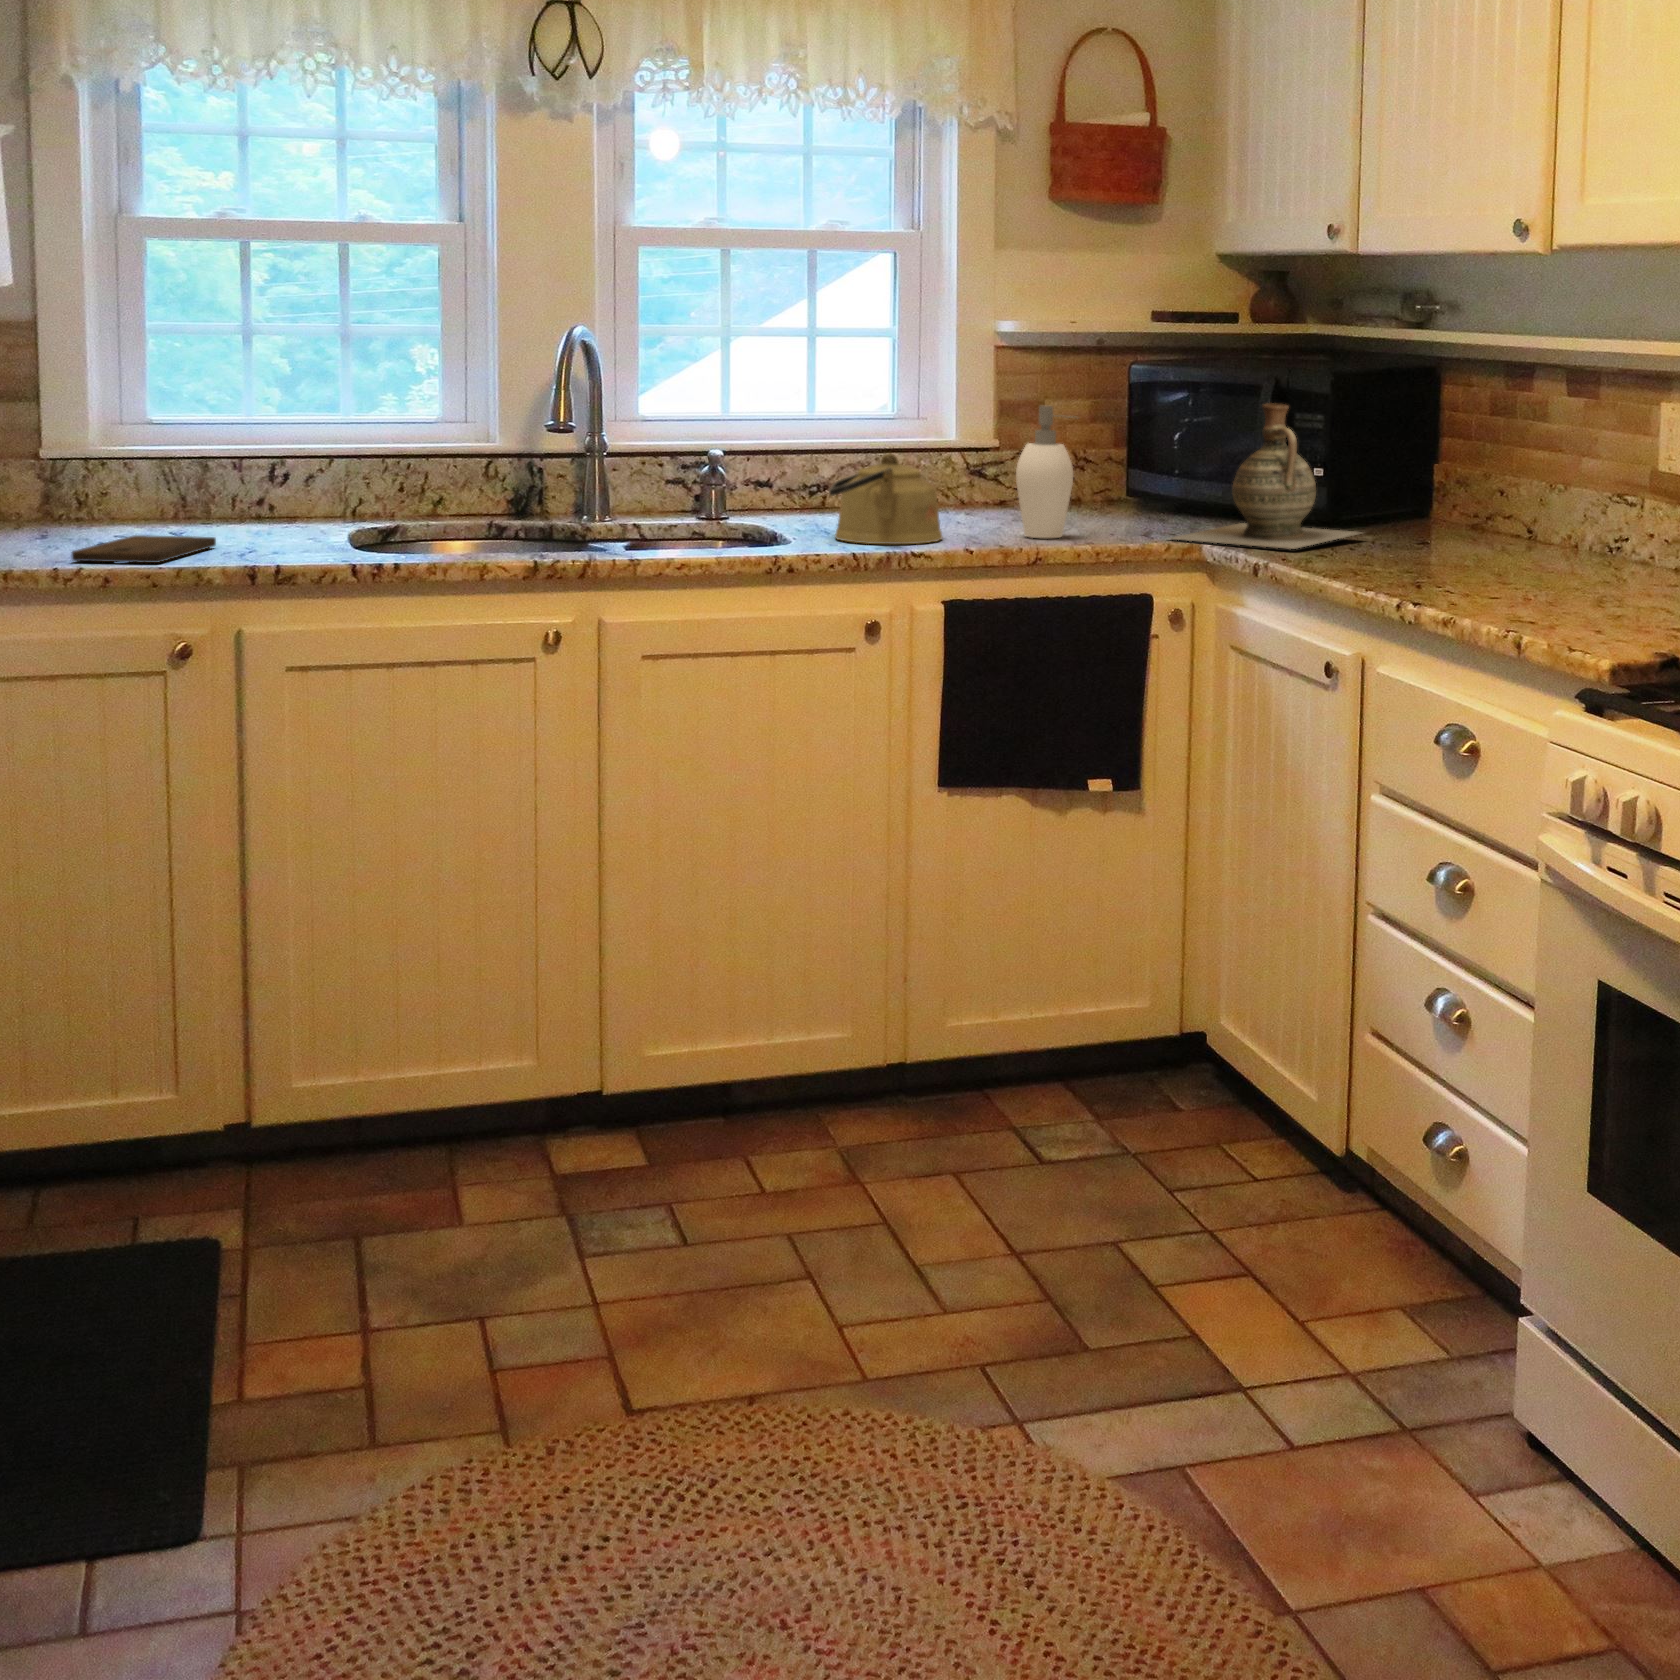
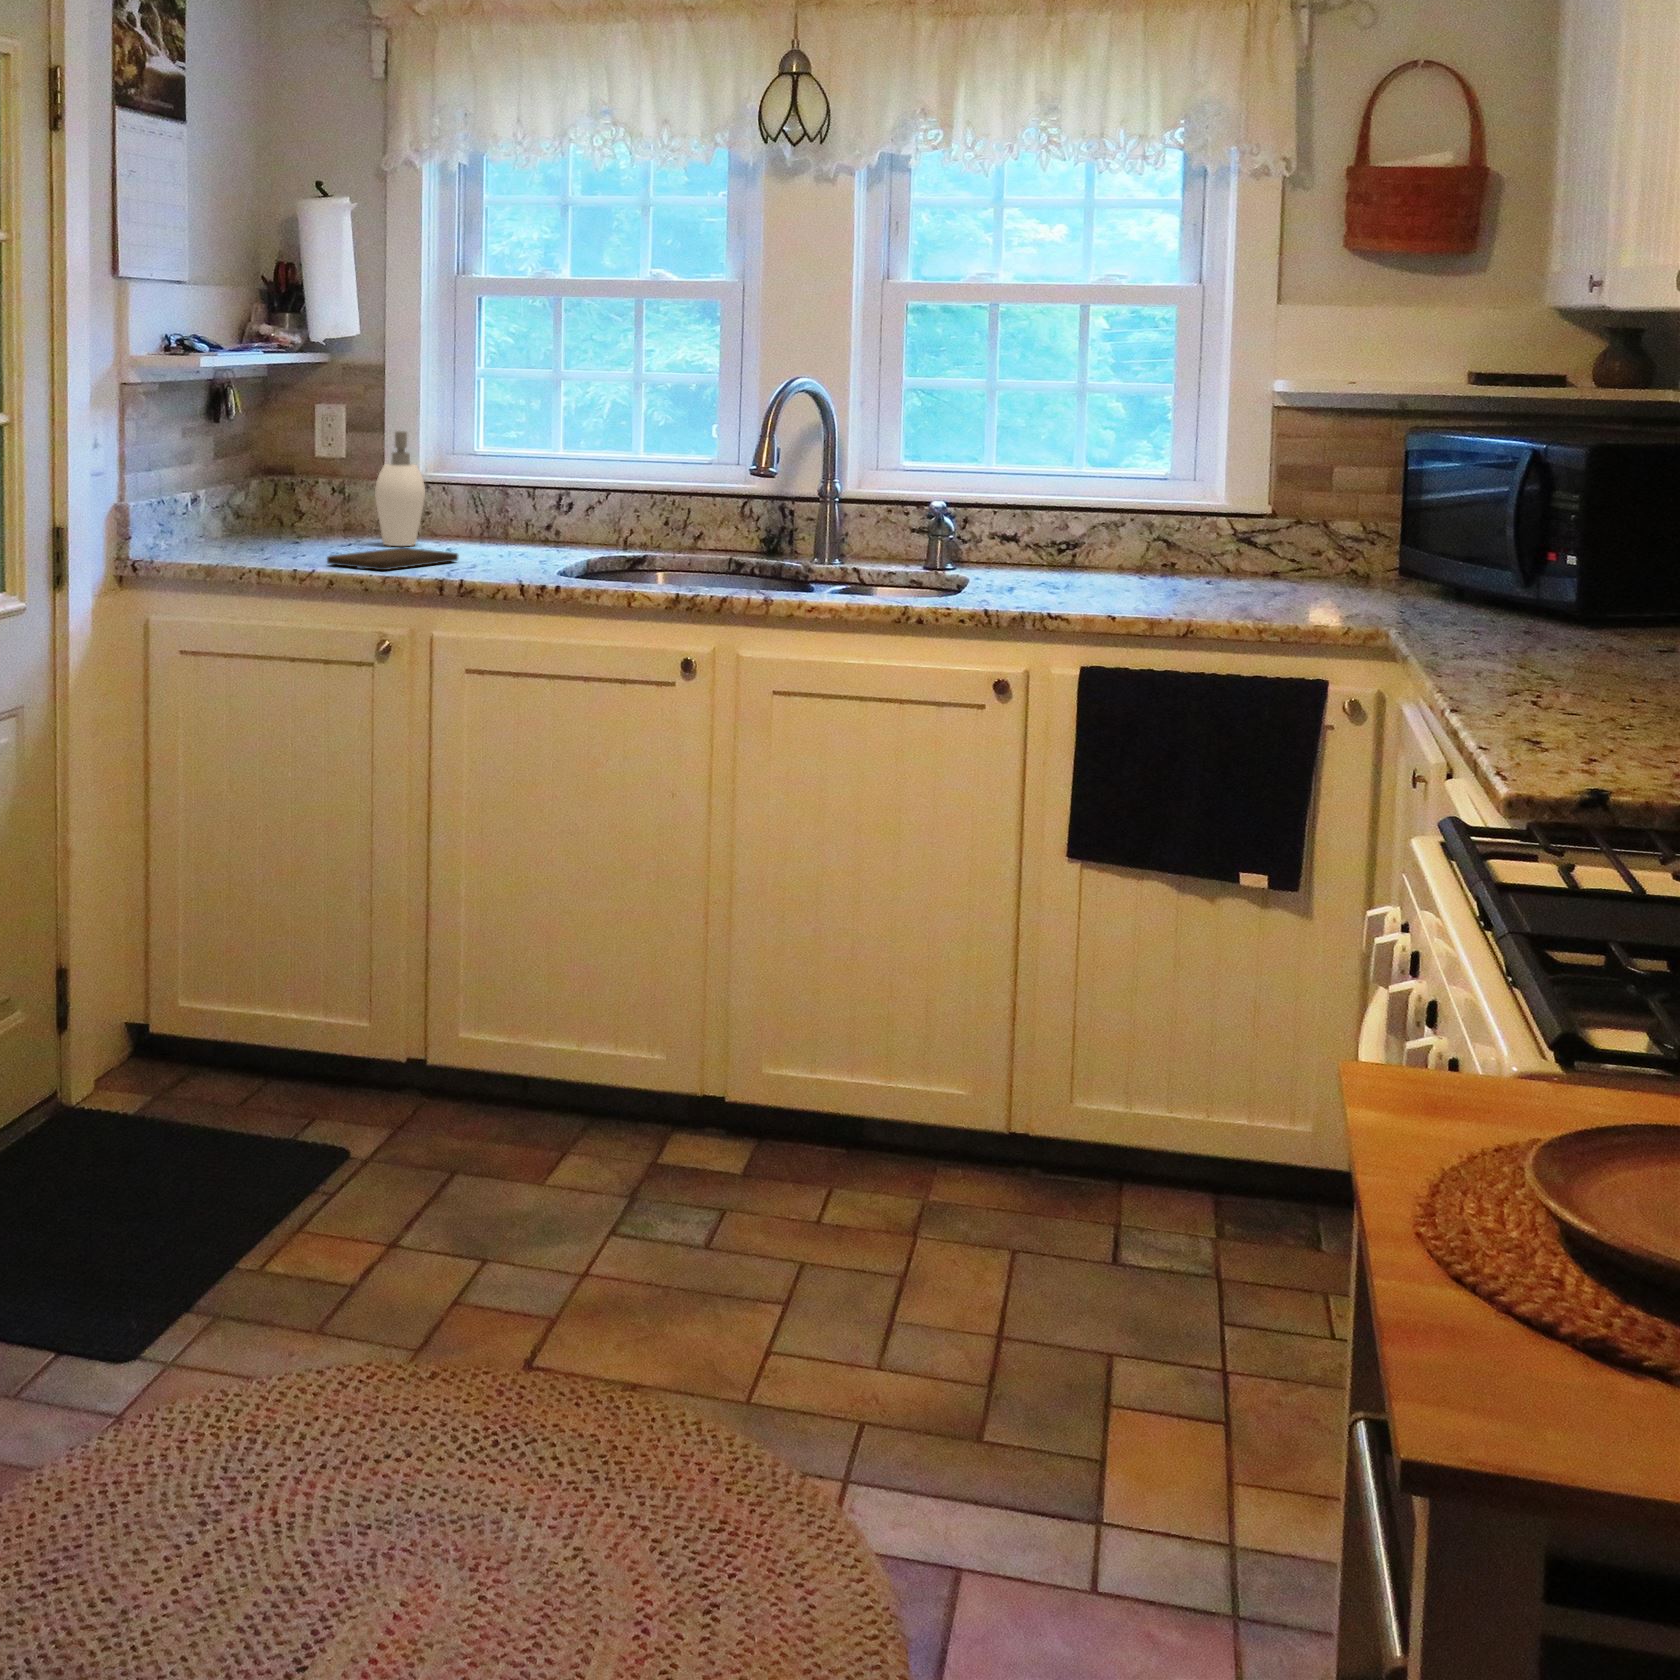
ceramic jug: present [1173,403,1360,549] -> none [1366,475,1622,642]
soap dispenser: present [1016,406,1074,538] -> present [375,431,425,546]
kettle: present [829,454,942,544] -> none [991,511,1118,605]

